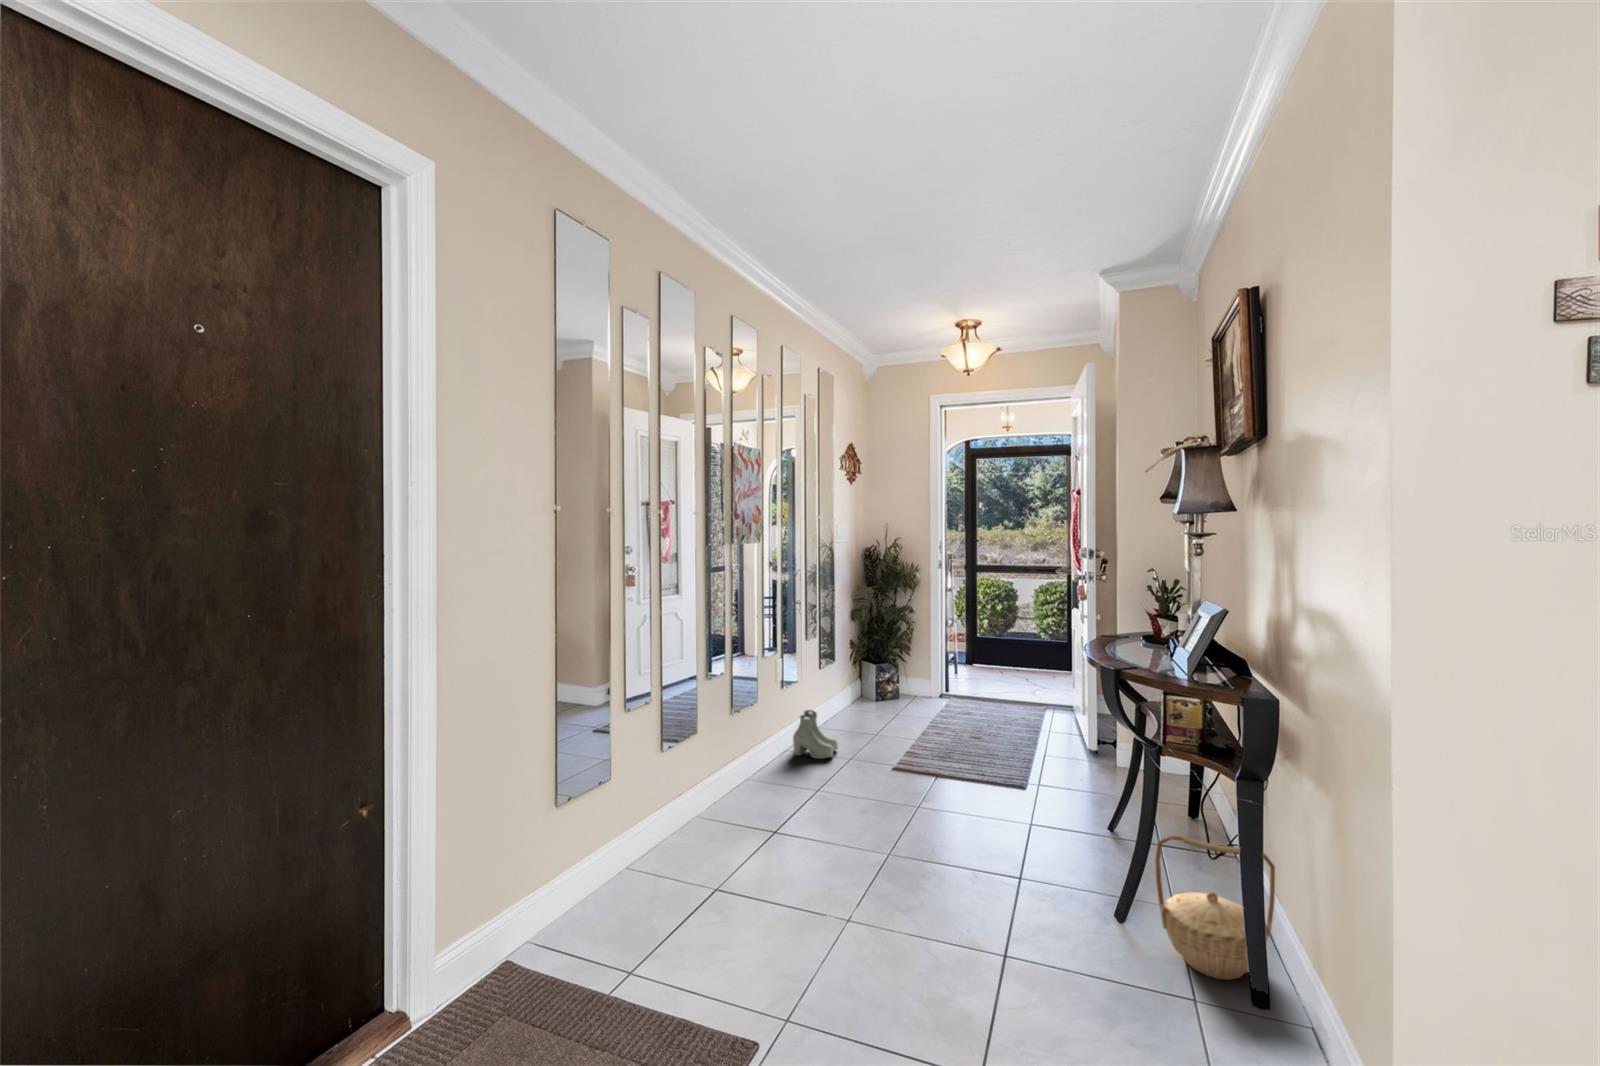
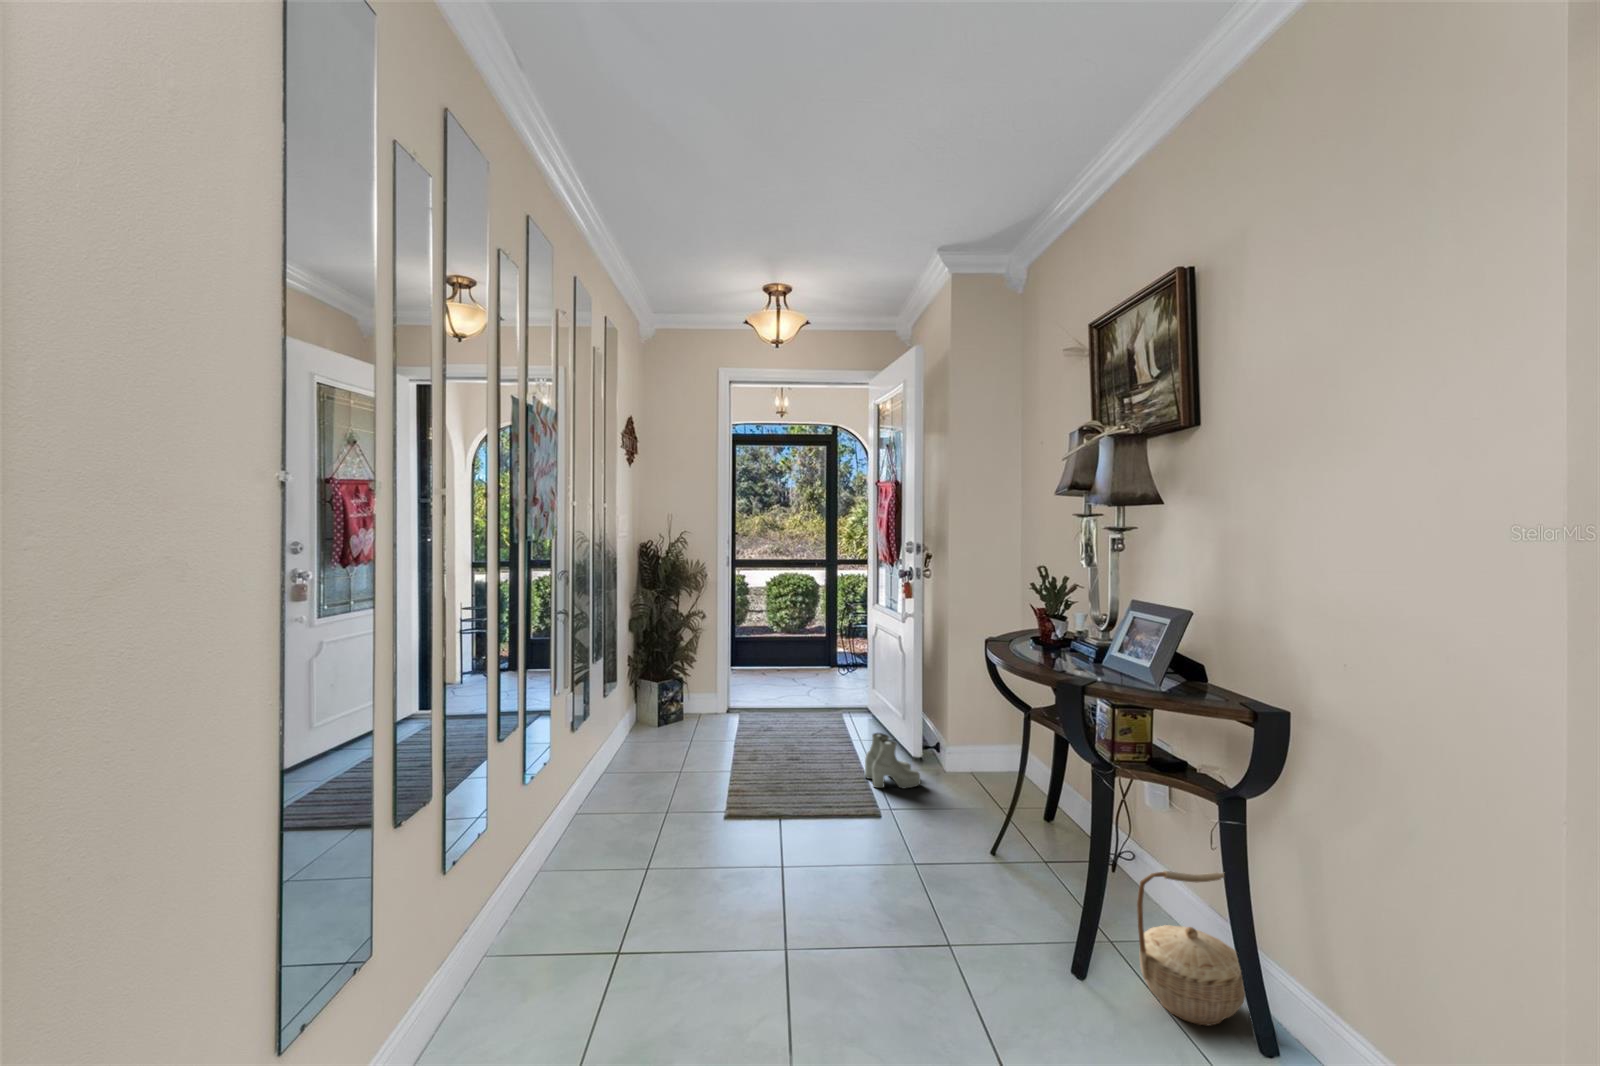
boots: present [793,710,838,759] -> present [865,733,920,789]

